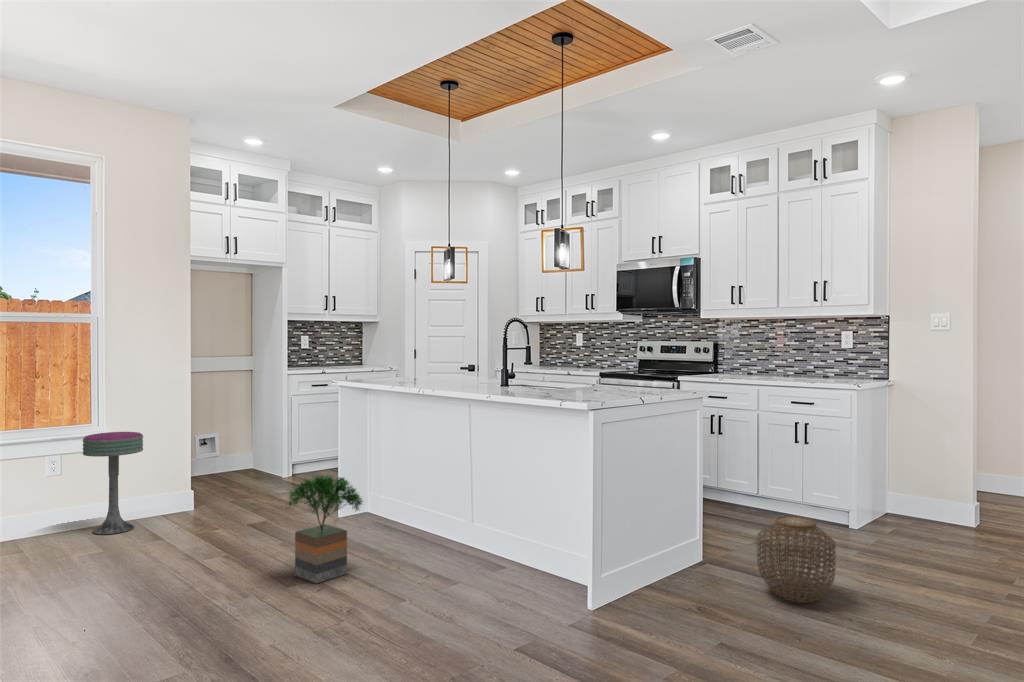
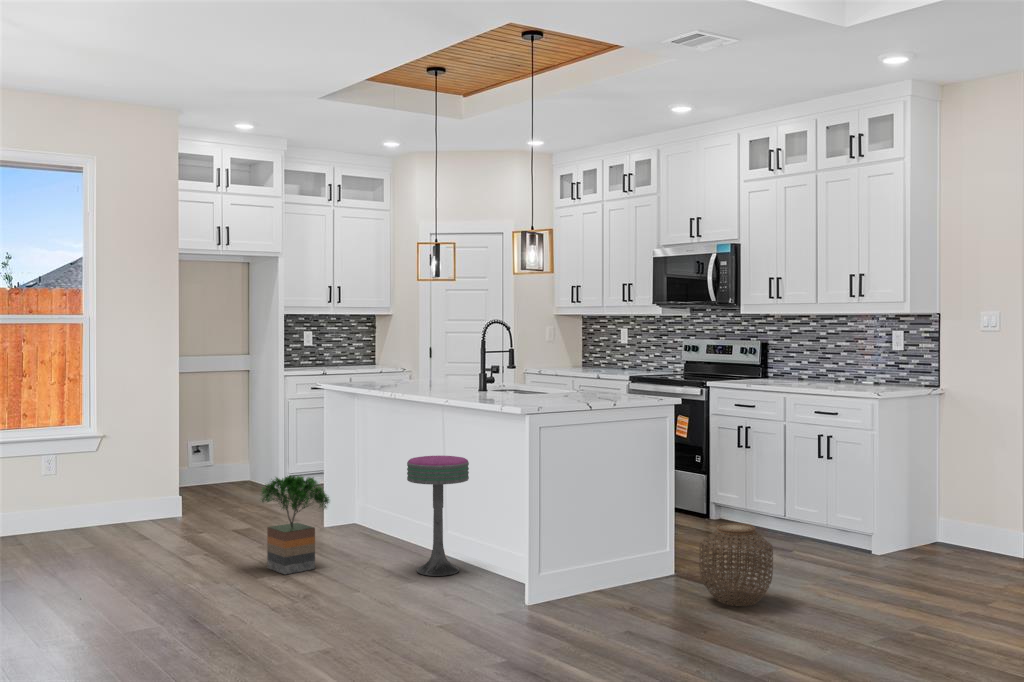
bar stool: present [83,432,143,534] -> present [407,456,469,576]

